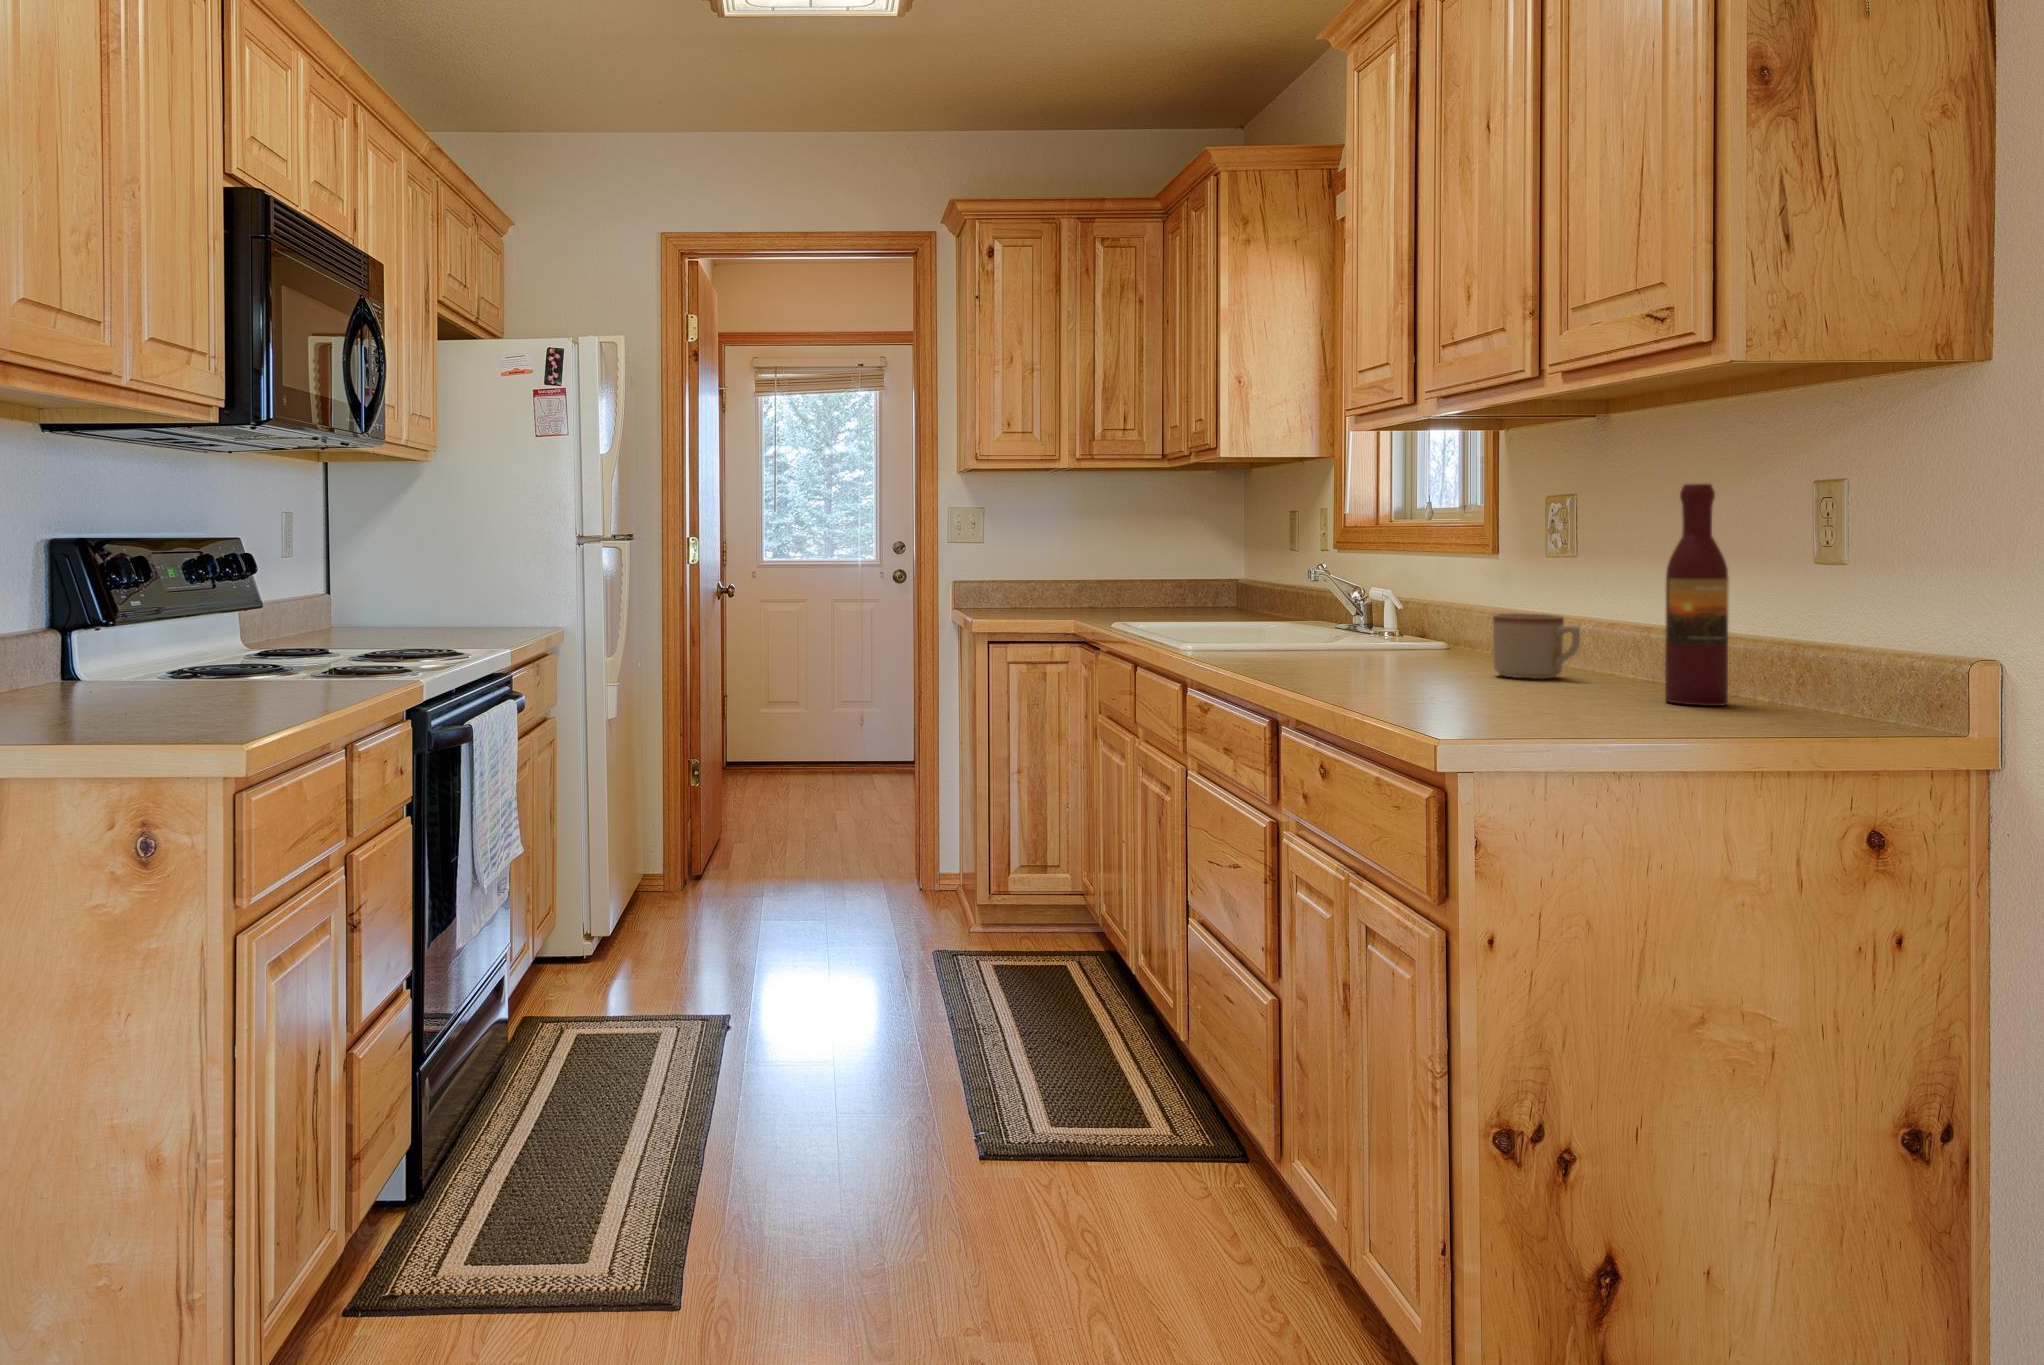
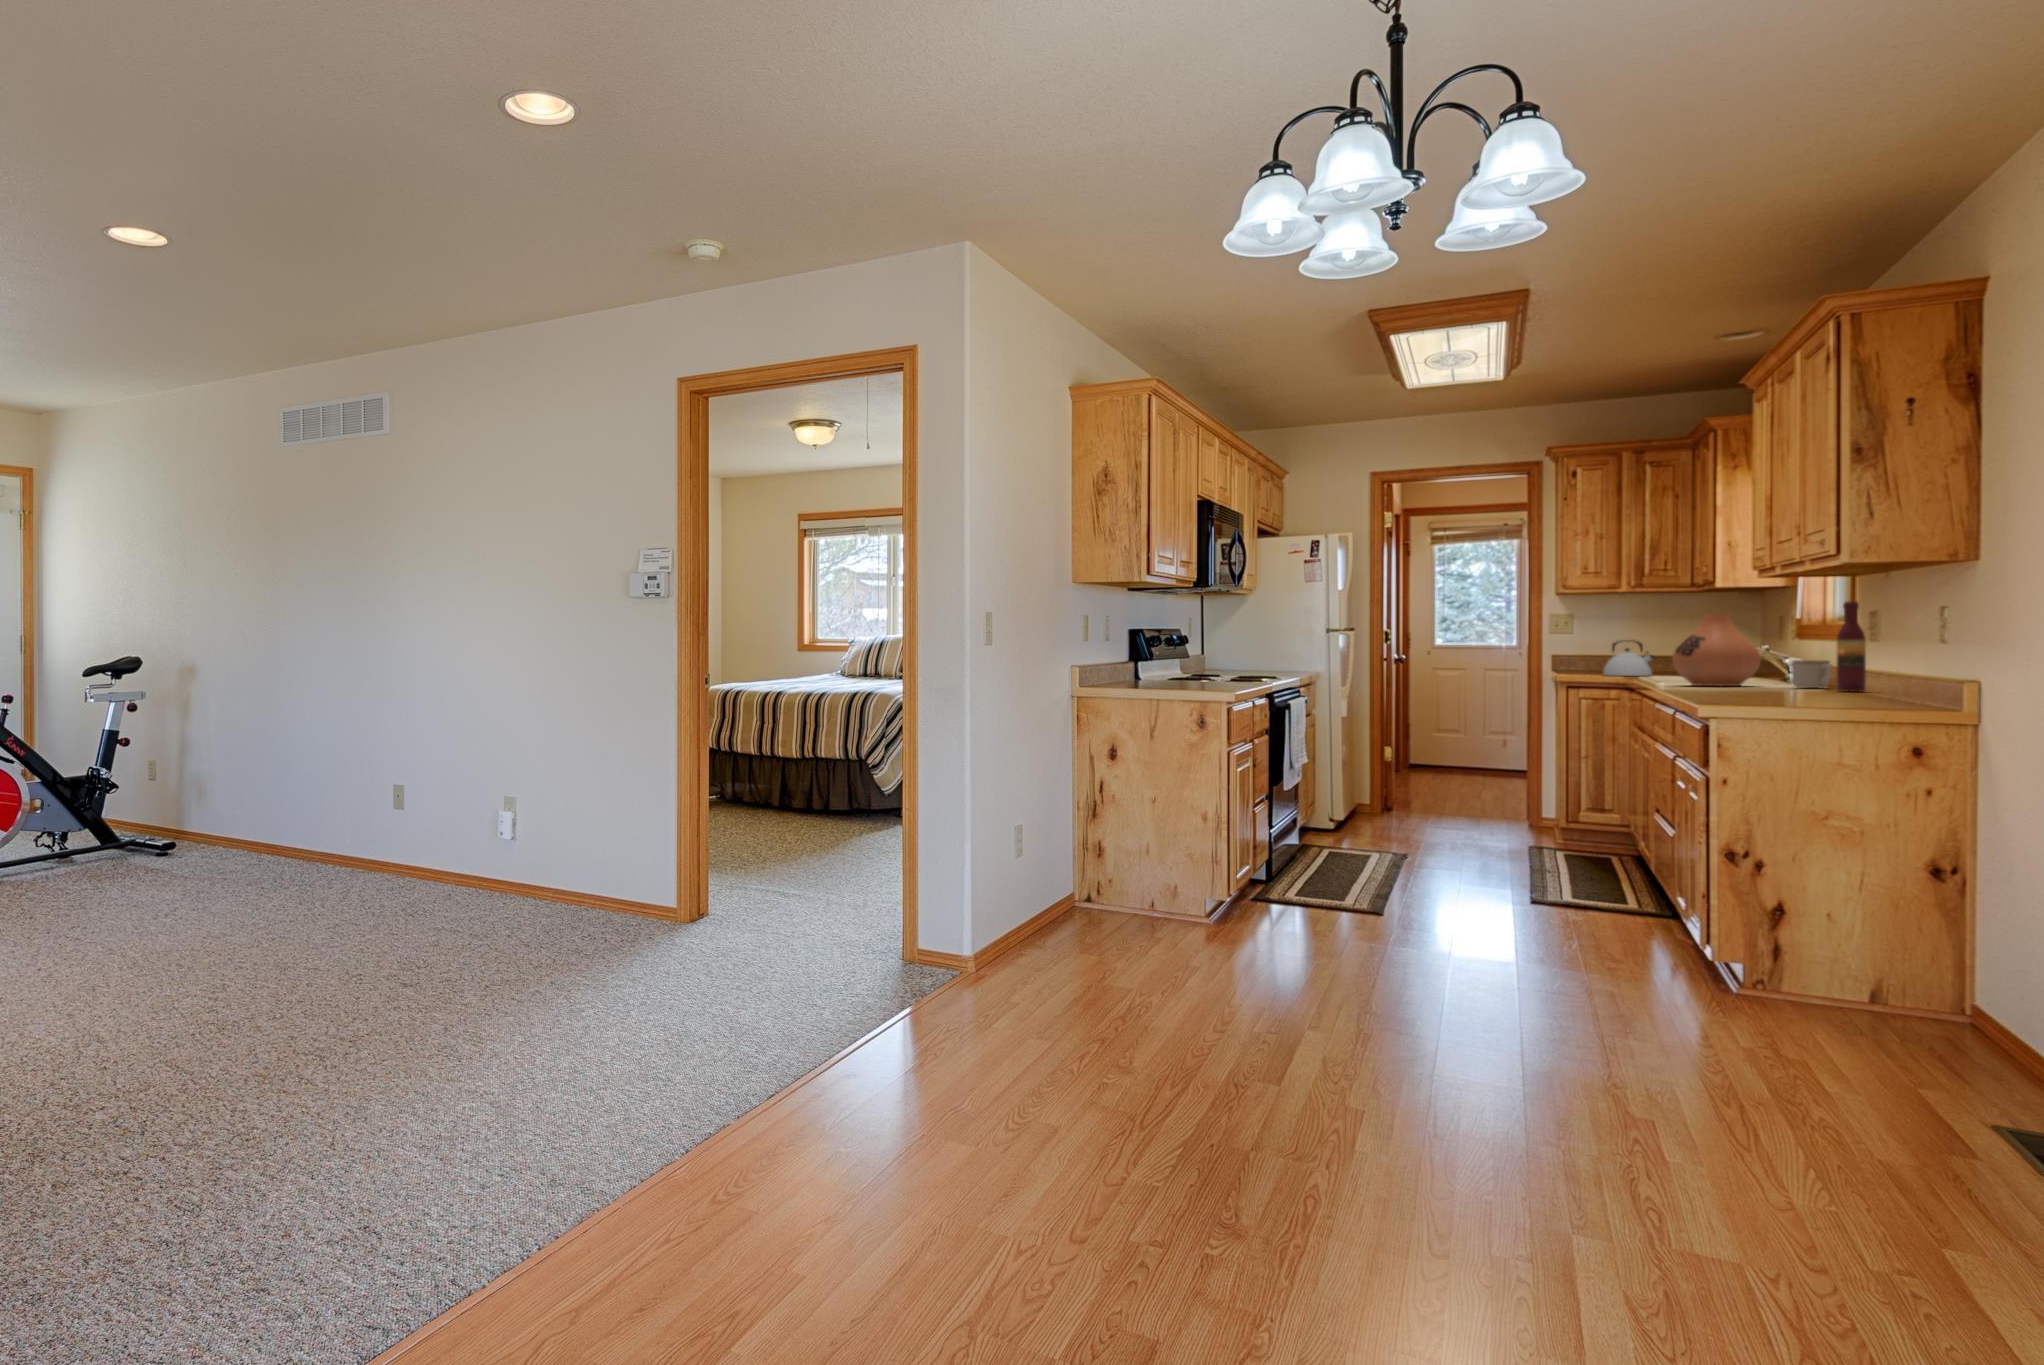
vase: none [1251,509,1406,669] -> present [1672,613,1761,686]
kettle: none [1021,551,1092,612] -> present [1603,641,1653,676]

